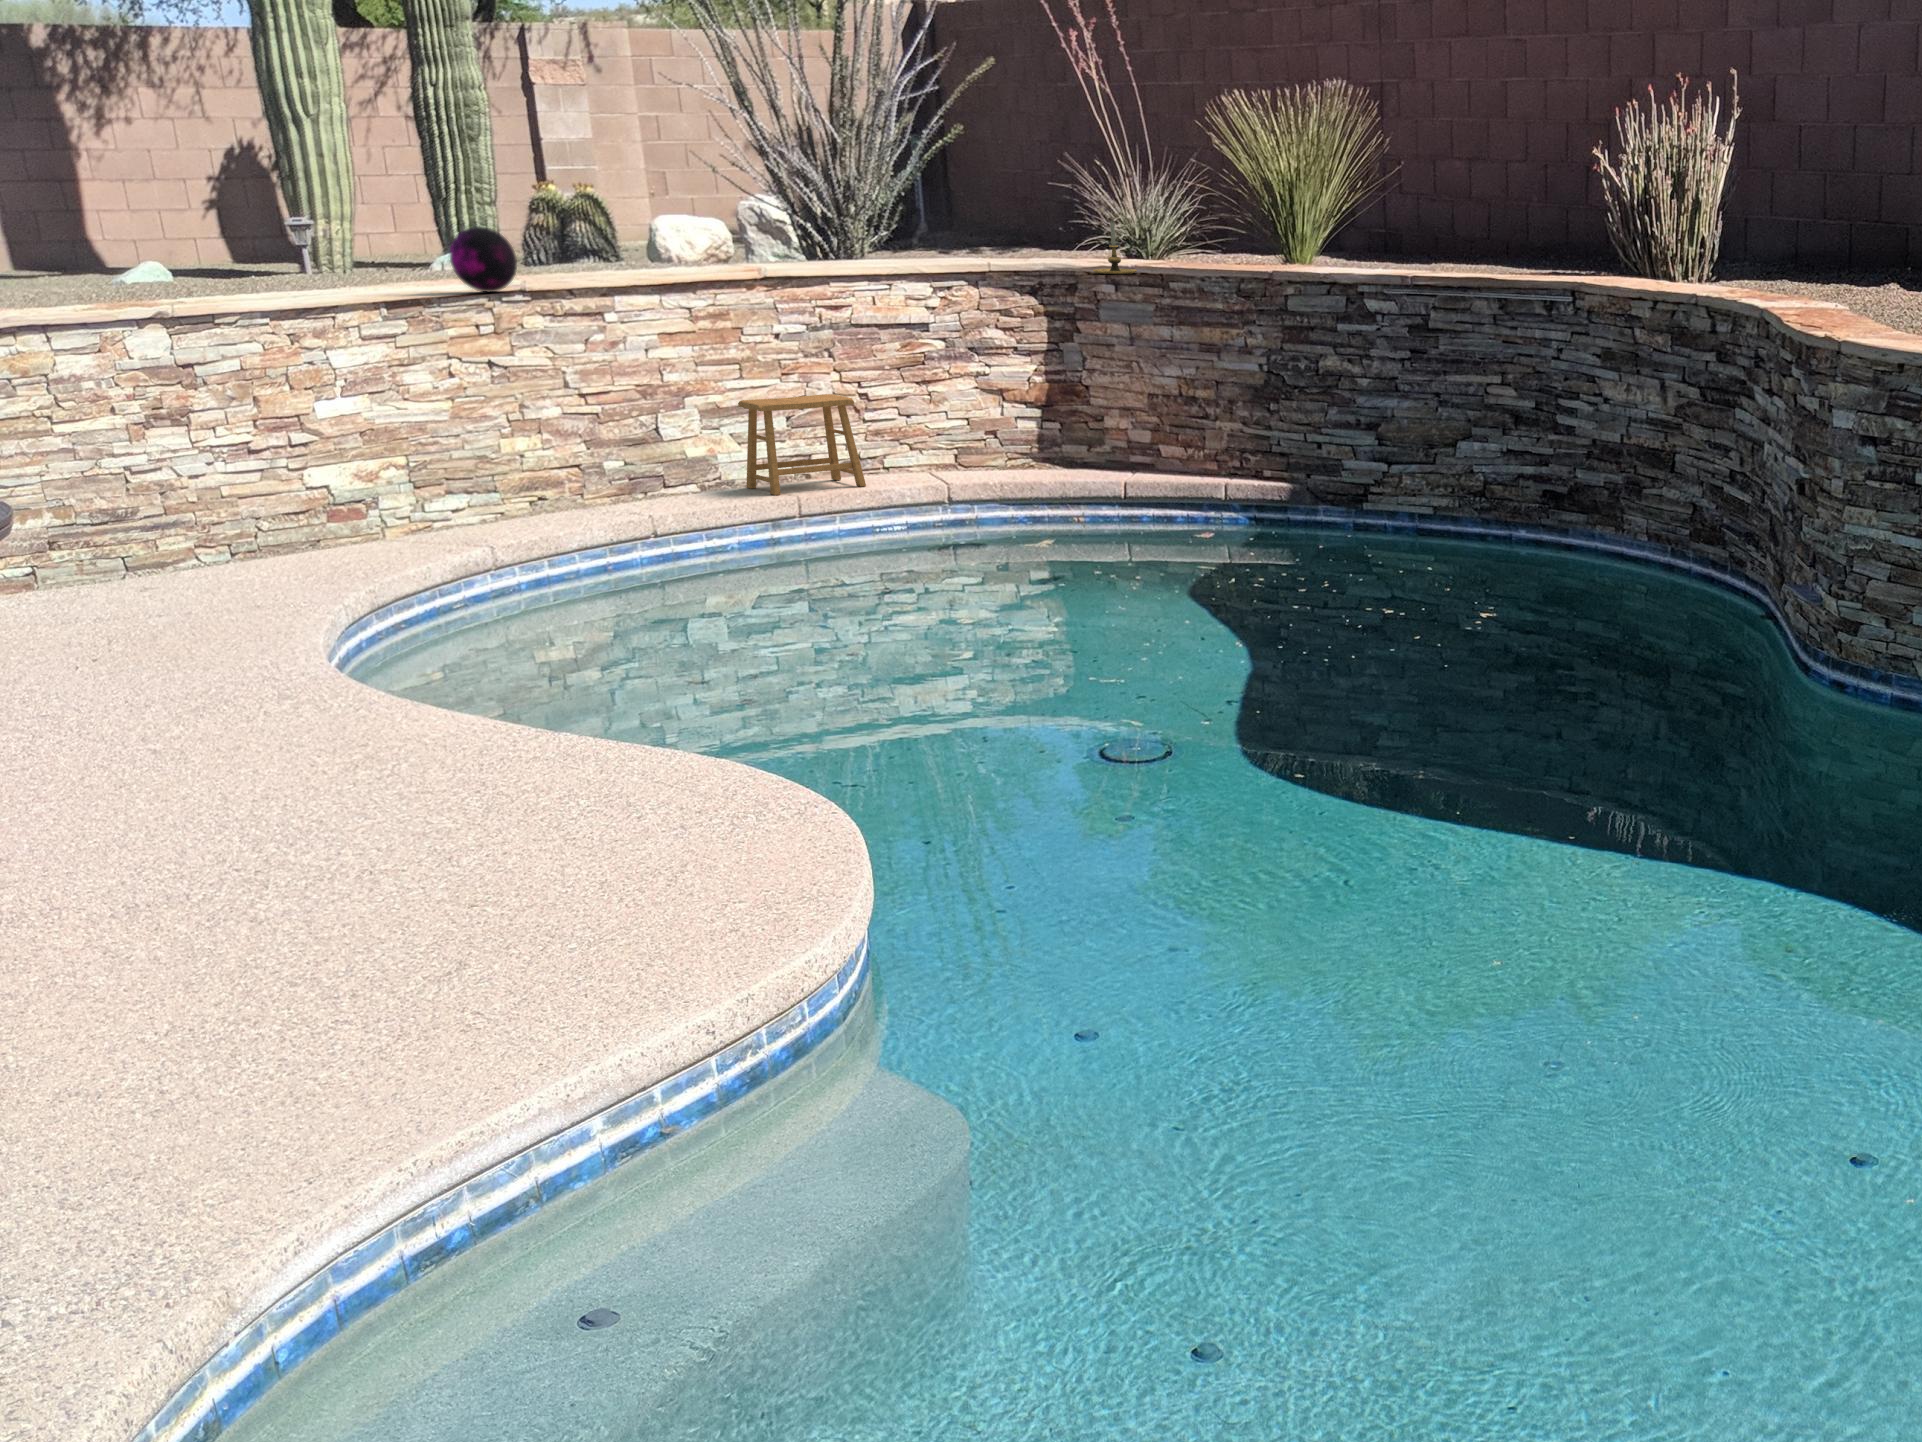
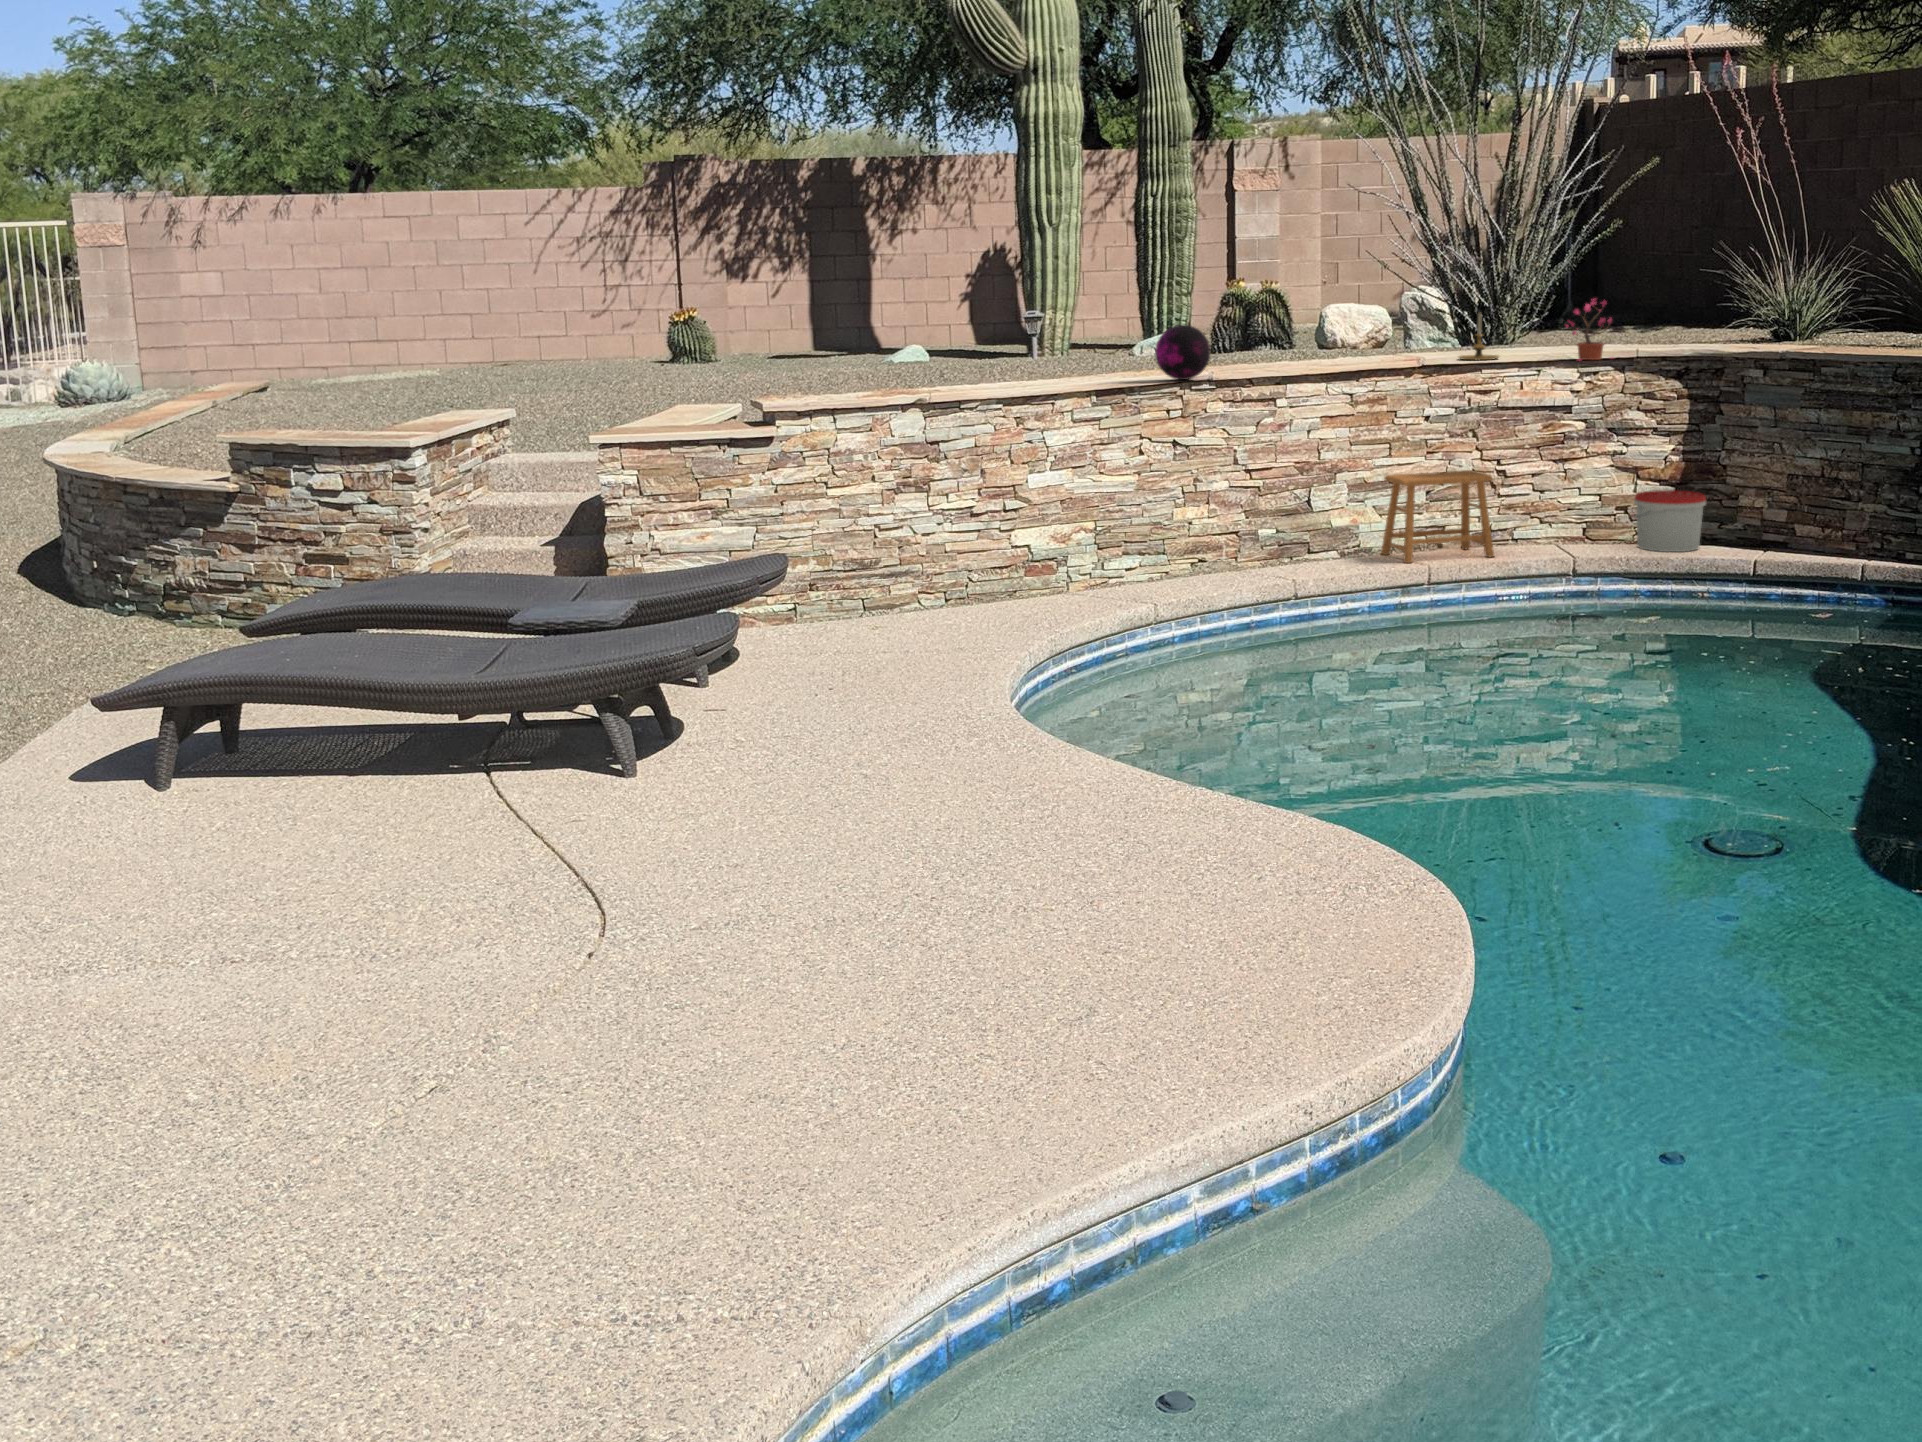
potted plant: none [911,207,967,275] -> present [1565,298,1612,360]
candle holder: present [1093,221,1137,274] -> present [1459,312,1499,360]
bucket: none [1001,412,1071,475] -> present [1634,490,1706,552]

